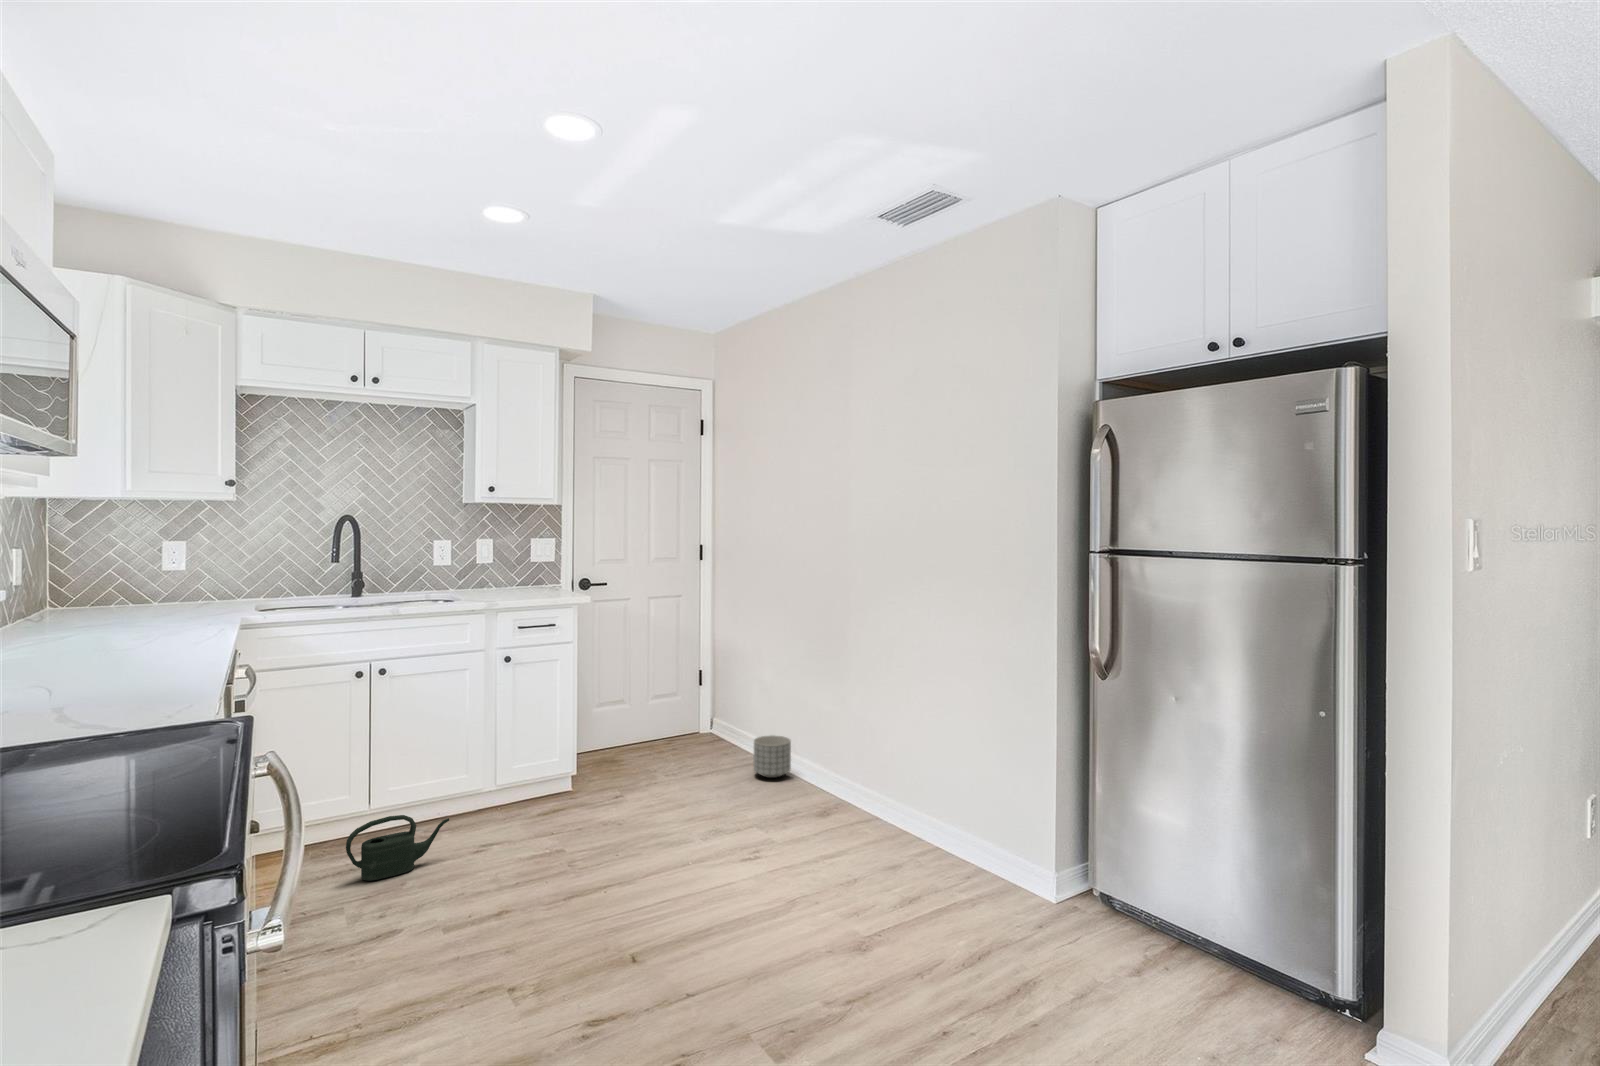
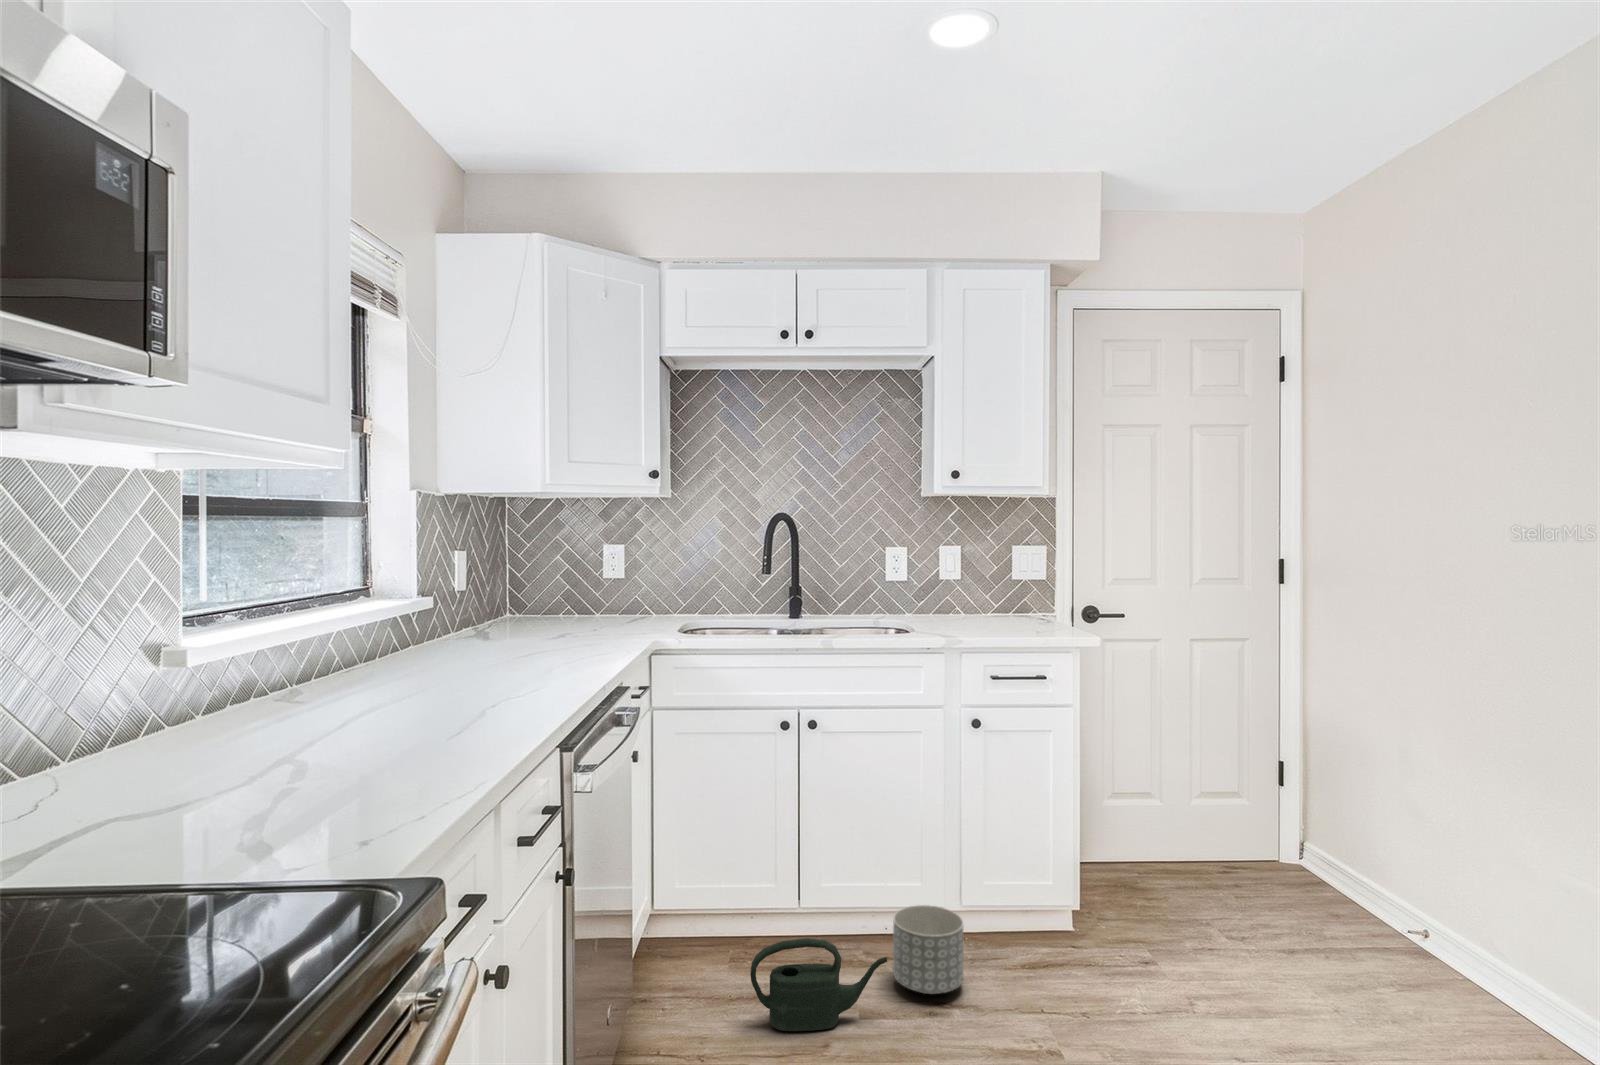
planter: present [753,735,791,778] -> present [893,905,963,994]

